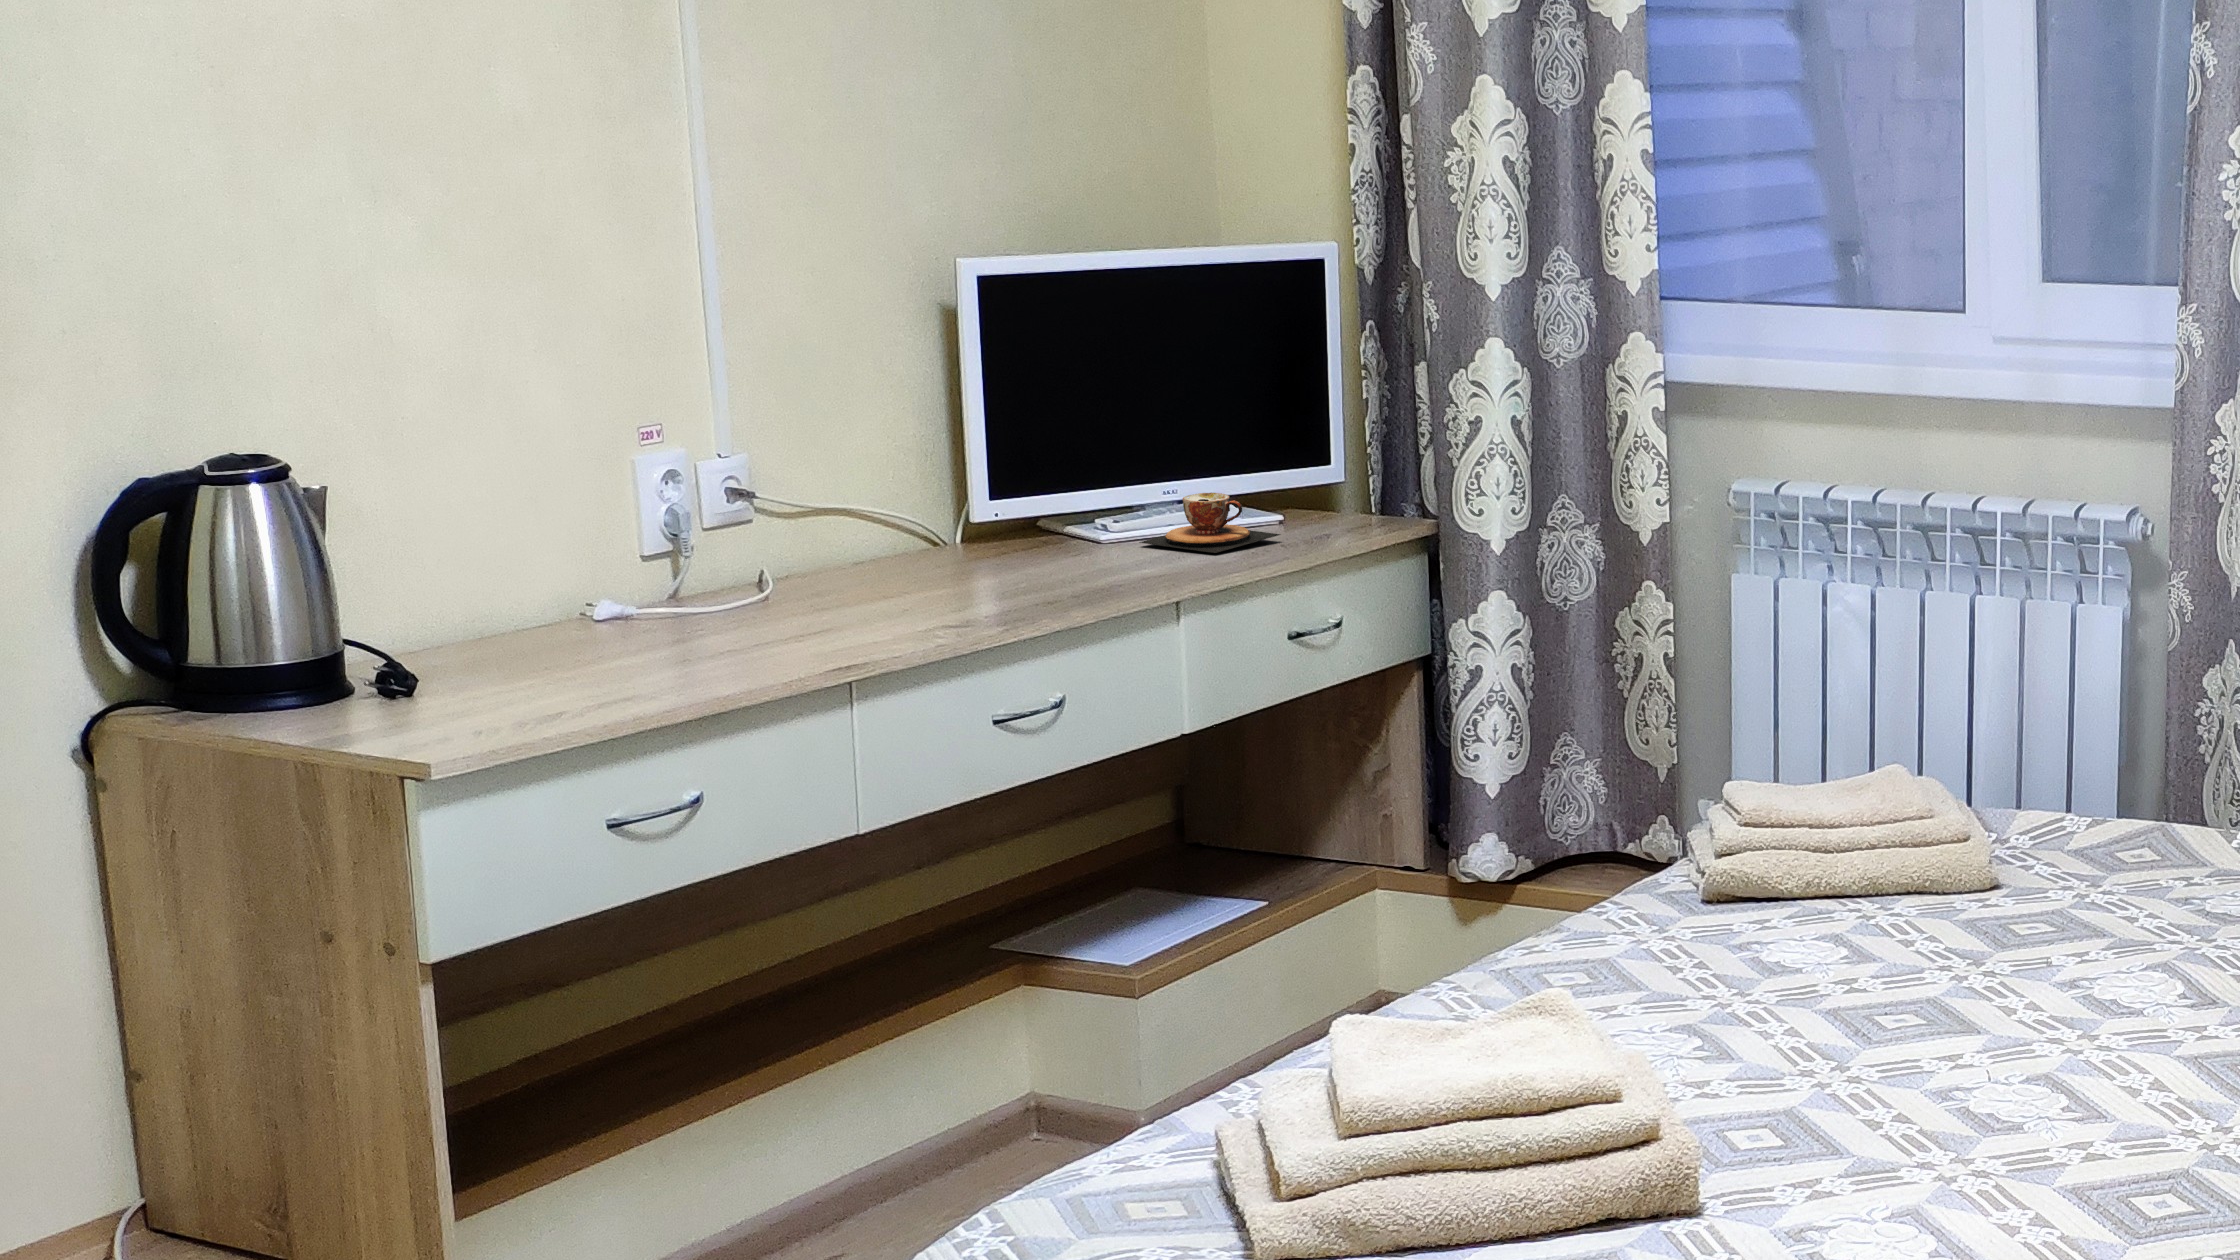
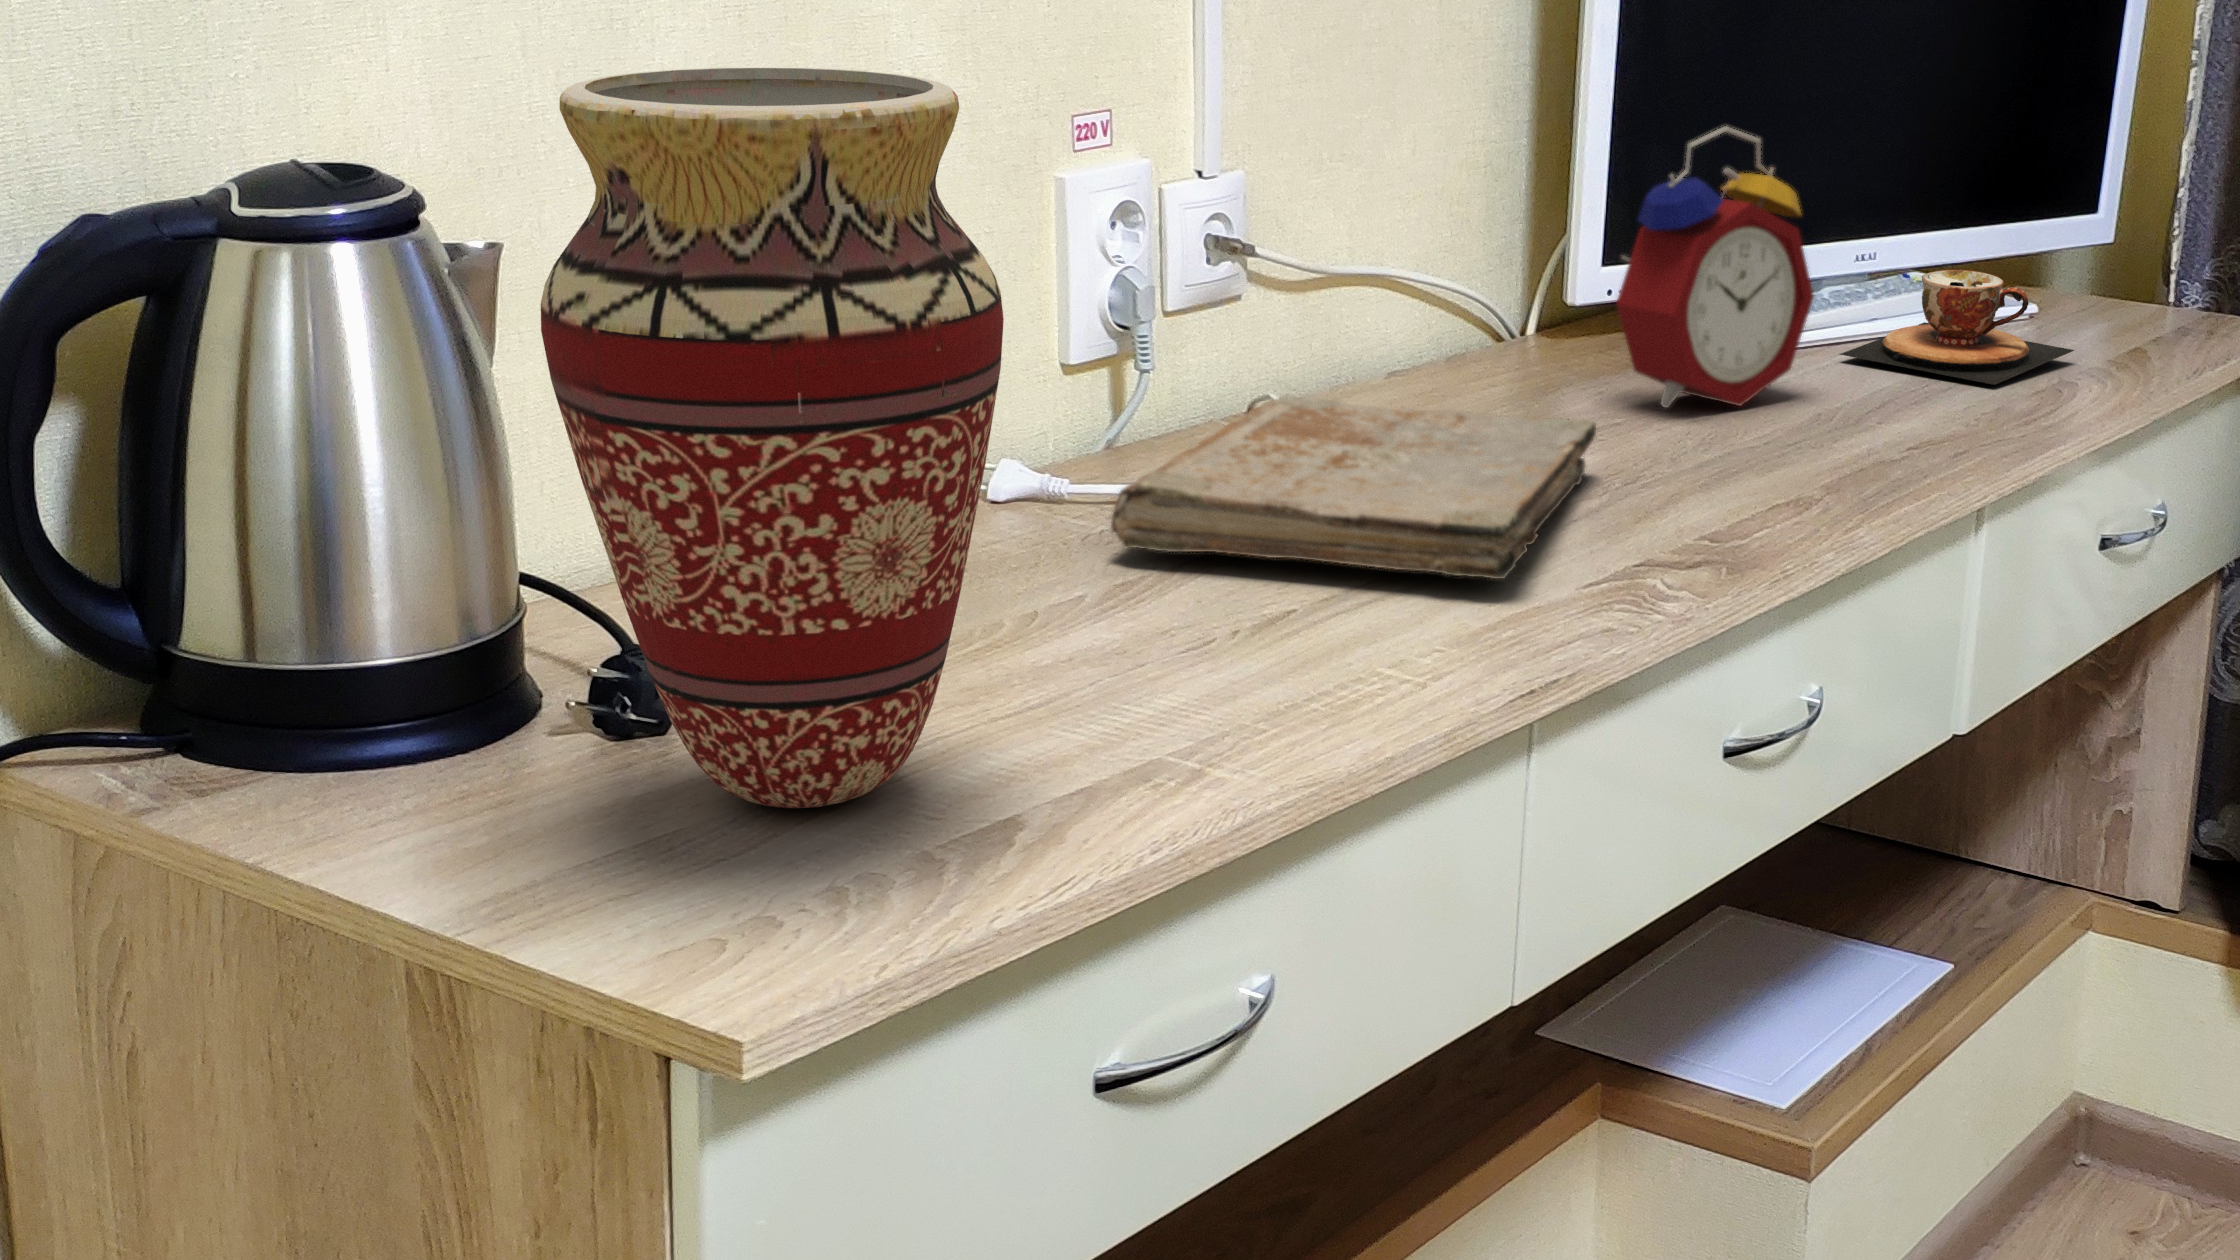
vase: none [348,414,548,713] -> present [541,68,1004,808]
alarm clock: none [974,419,1095,570] -> present [1616,126,1814,408]
book: none [648,568,935,634] -> present [1111,396,1596,579]

